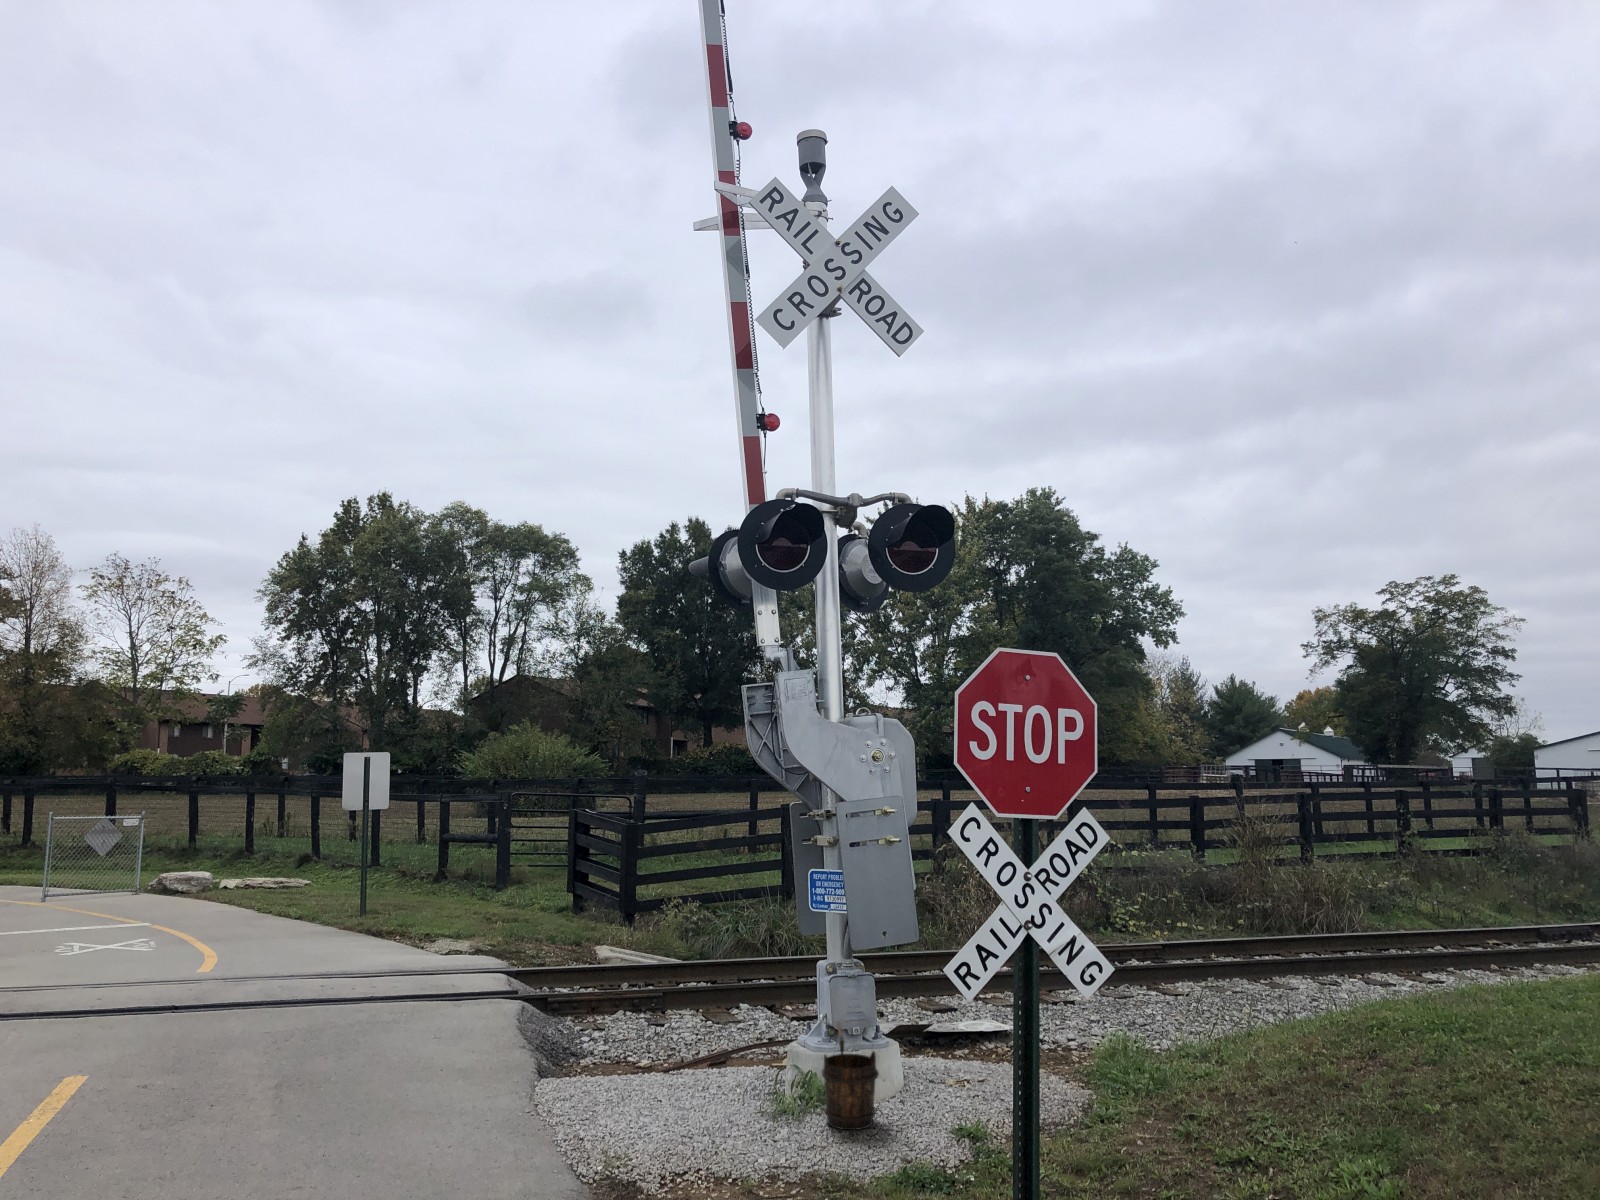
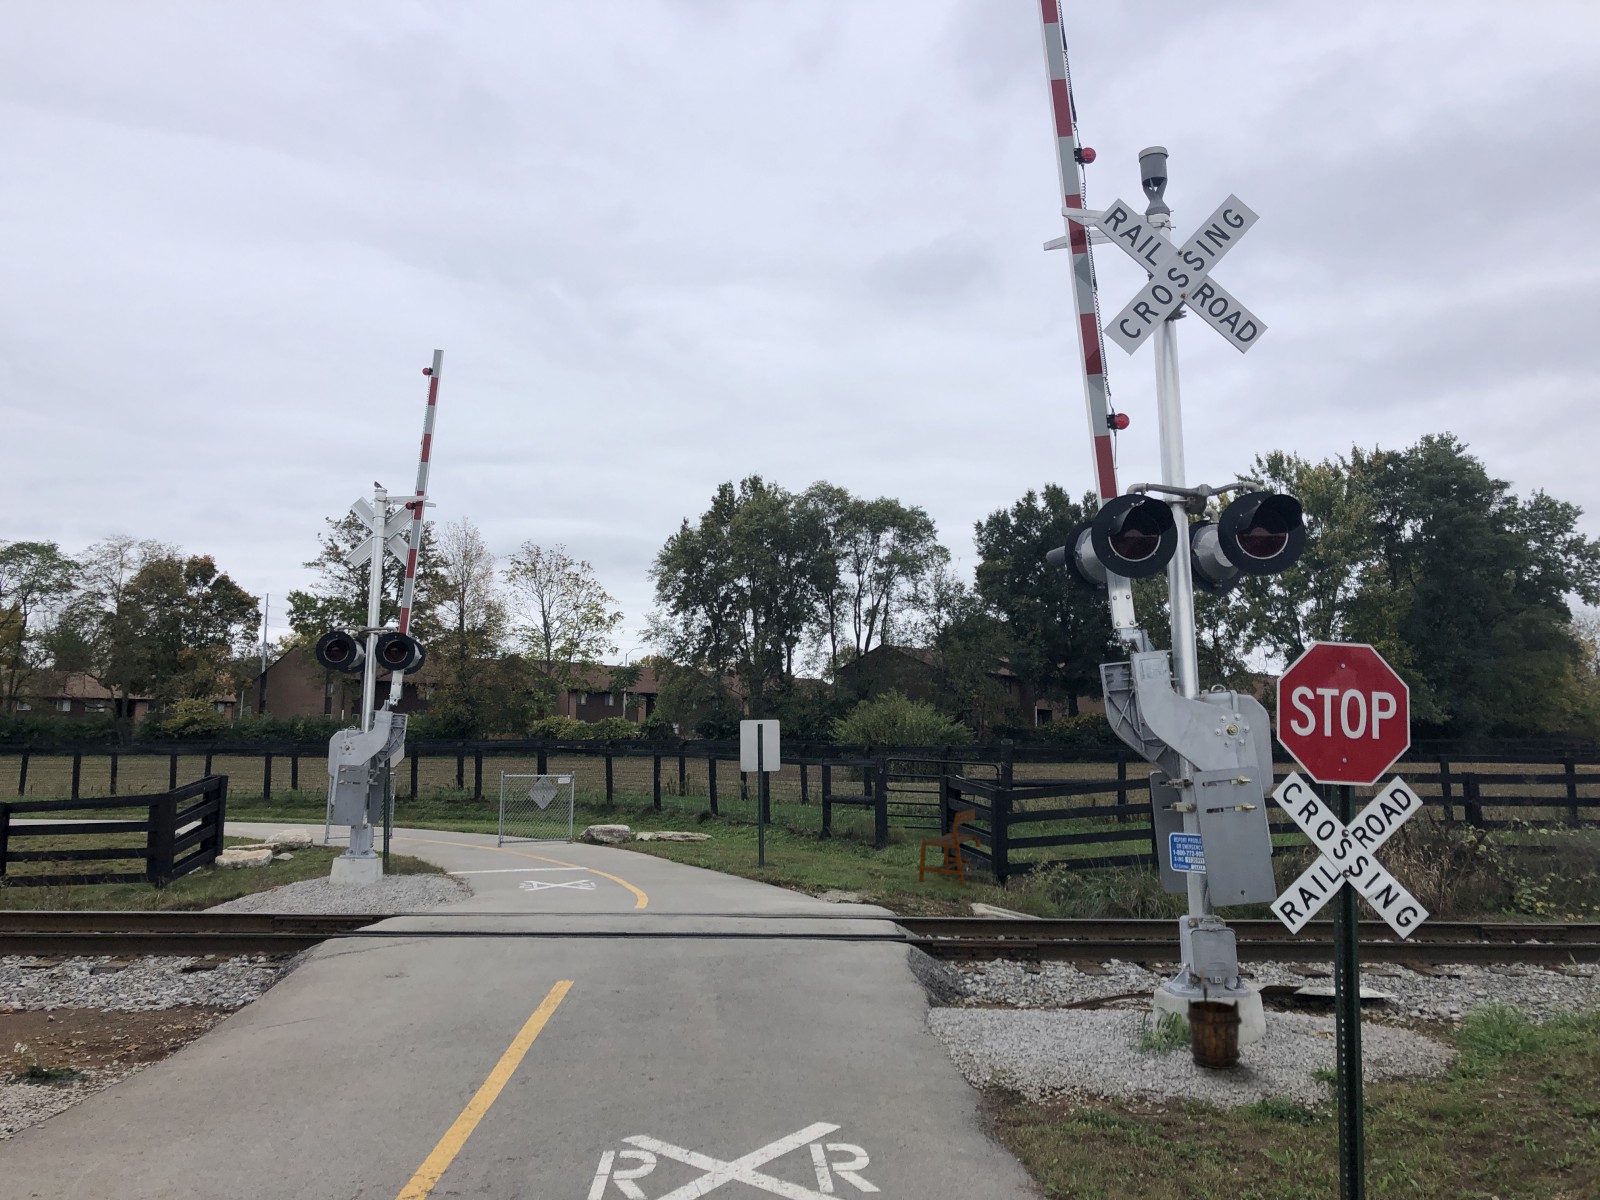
bench: none [539,842,612,930] -> present [919,808,980,884]

